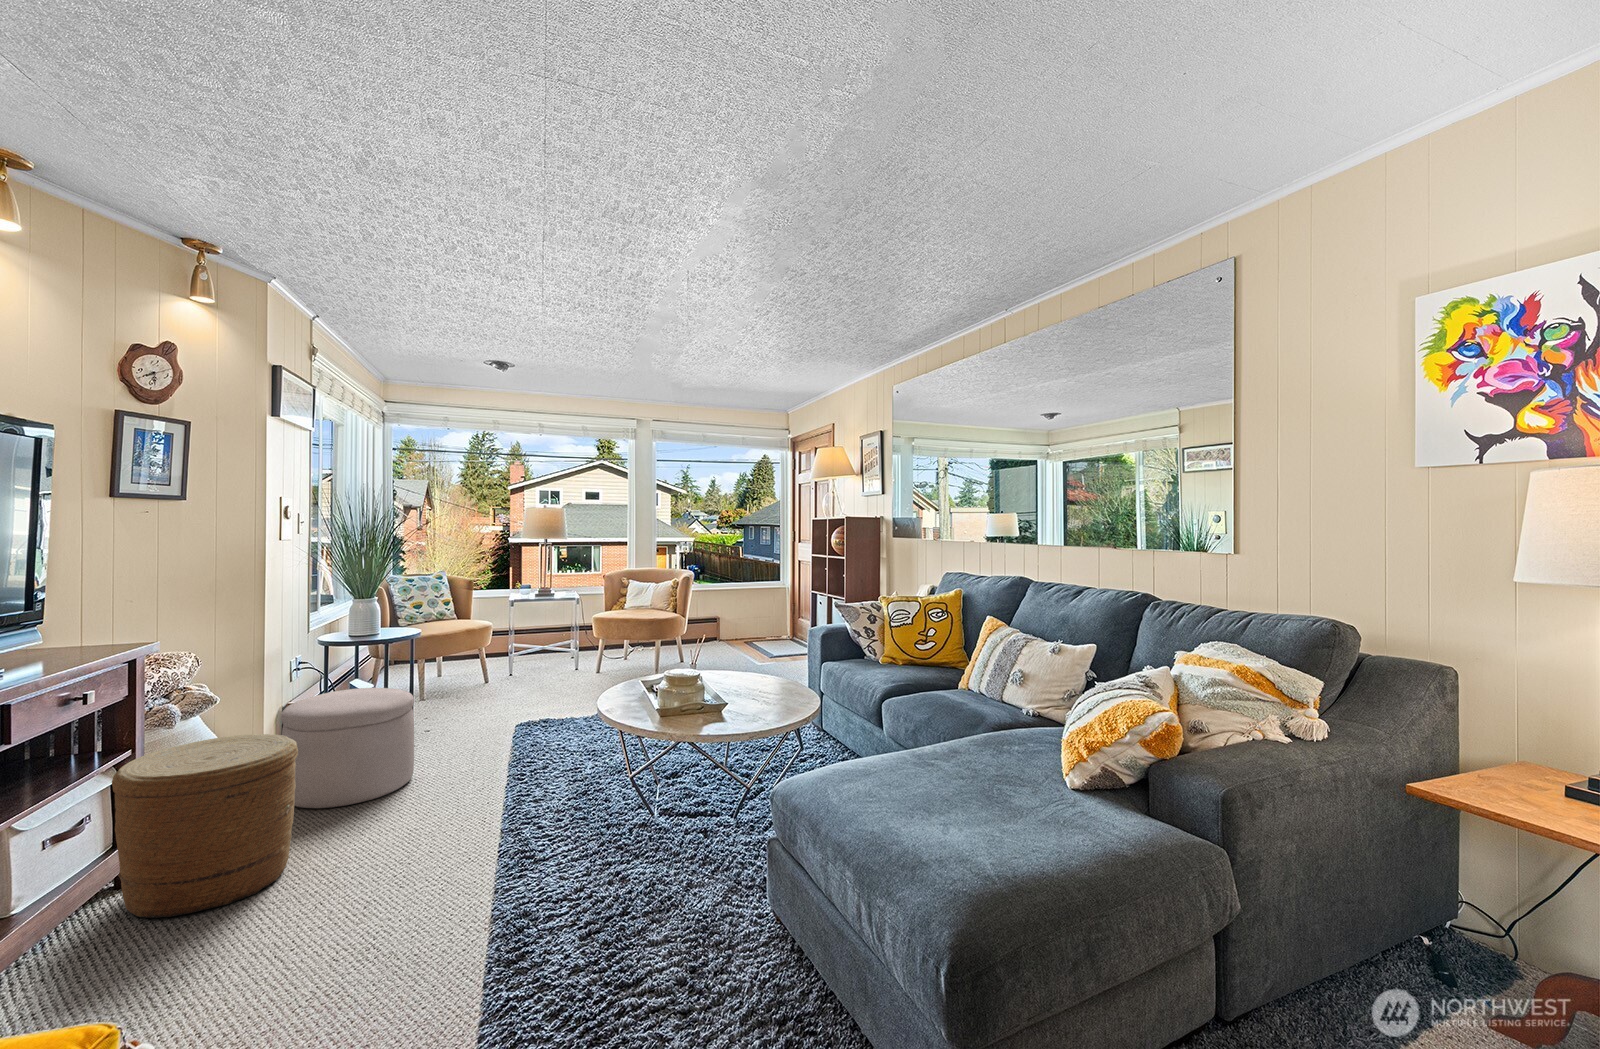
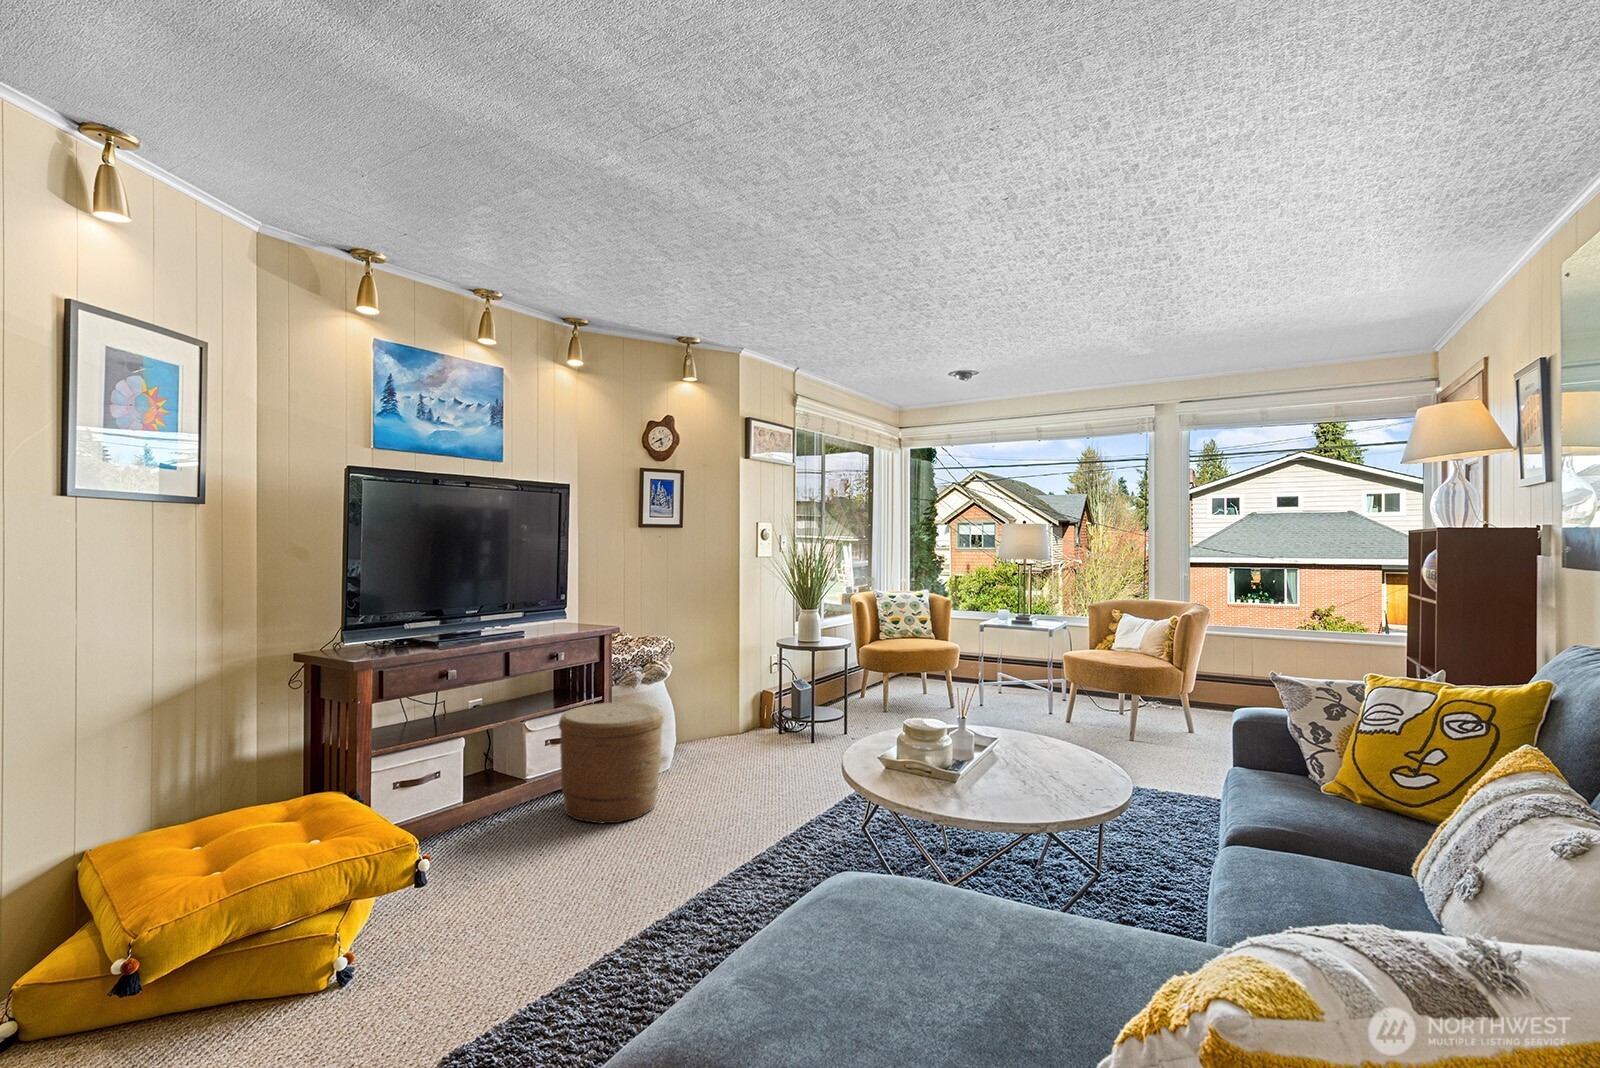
ottoman: present [281,688,414,808] -> none [704,685,798,782]

